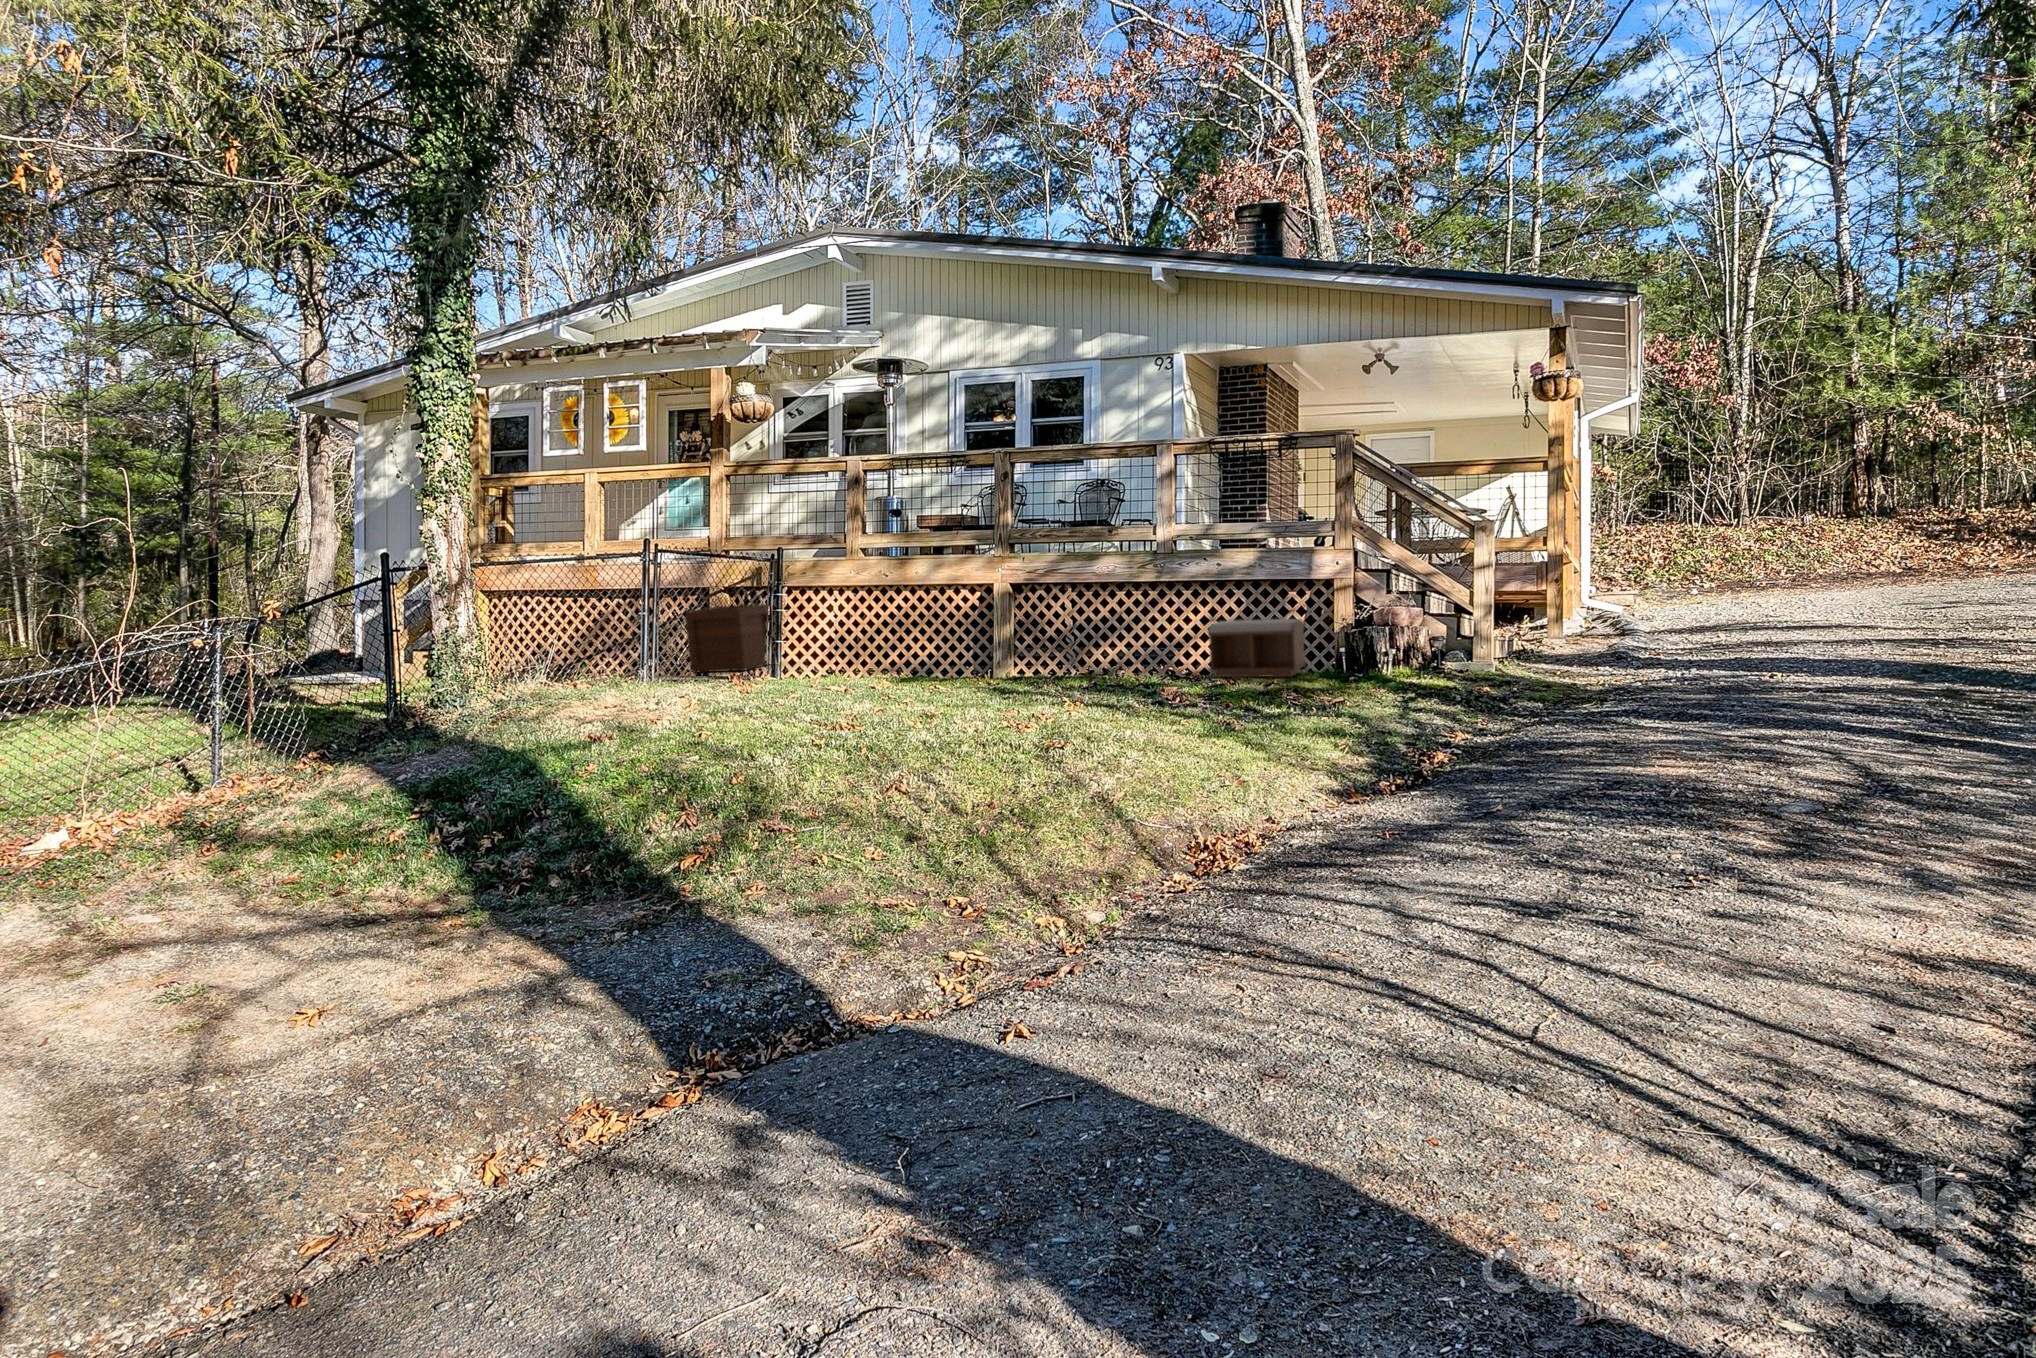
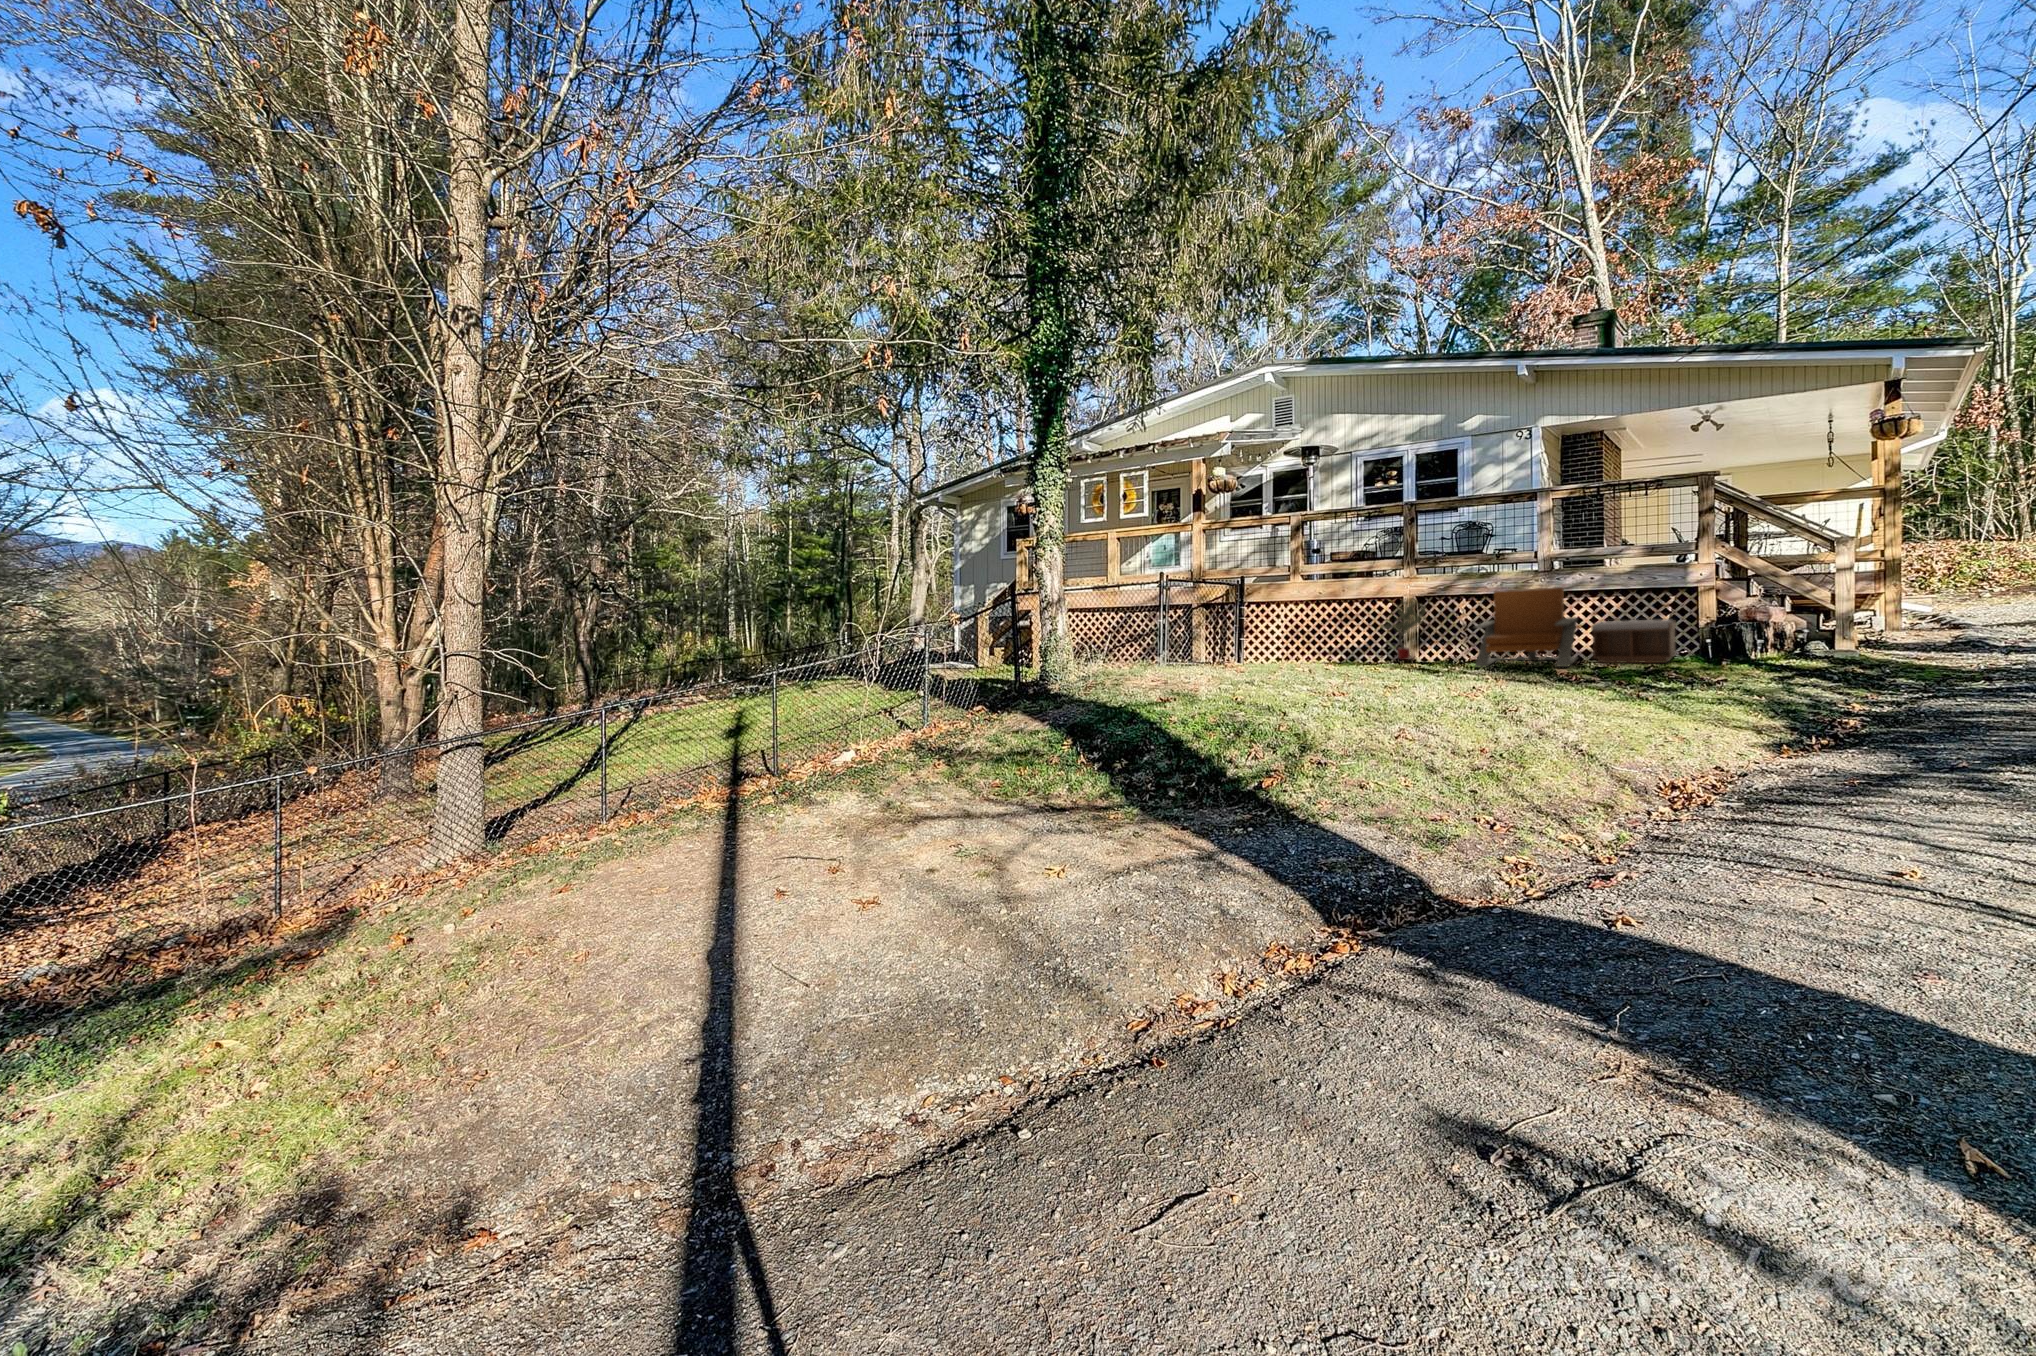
lounge chair: none [1062,573,1197,685] -> present [1474,587,1577,667]
potted tree: none [955,585,1014,674] -> present [1382,599,1426,660]
wooden crate: present [685,604,771,672] -> none [1185,613,1241,658]

